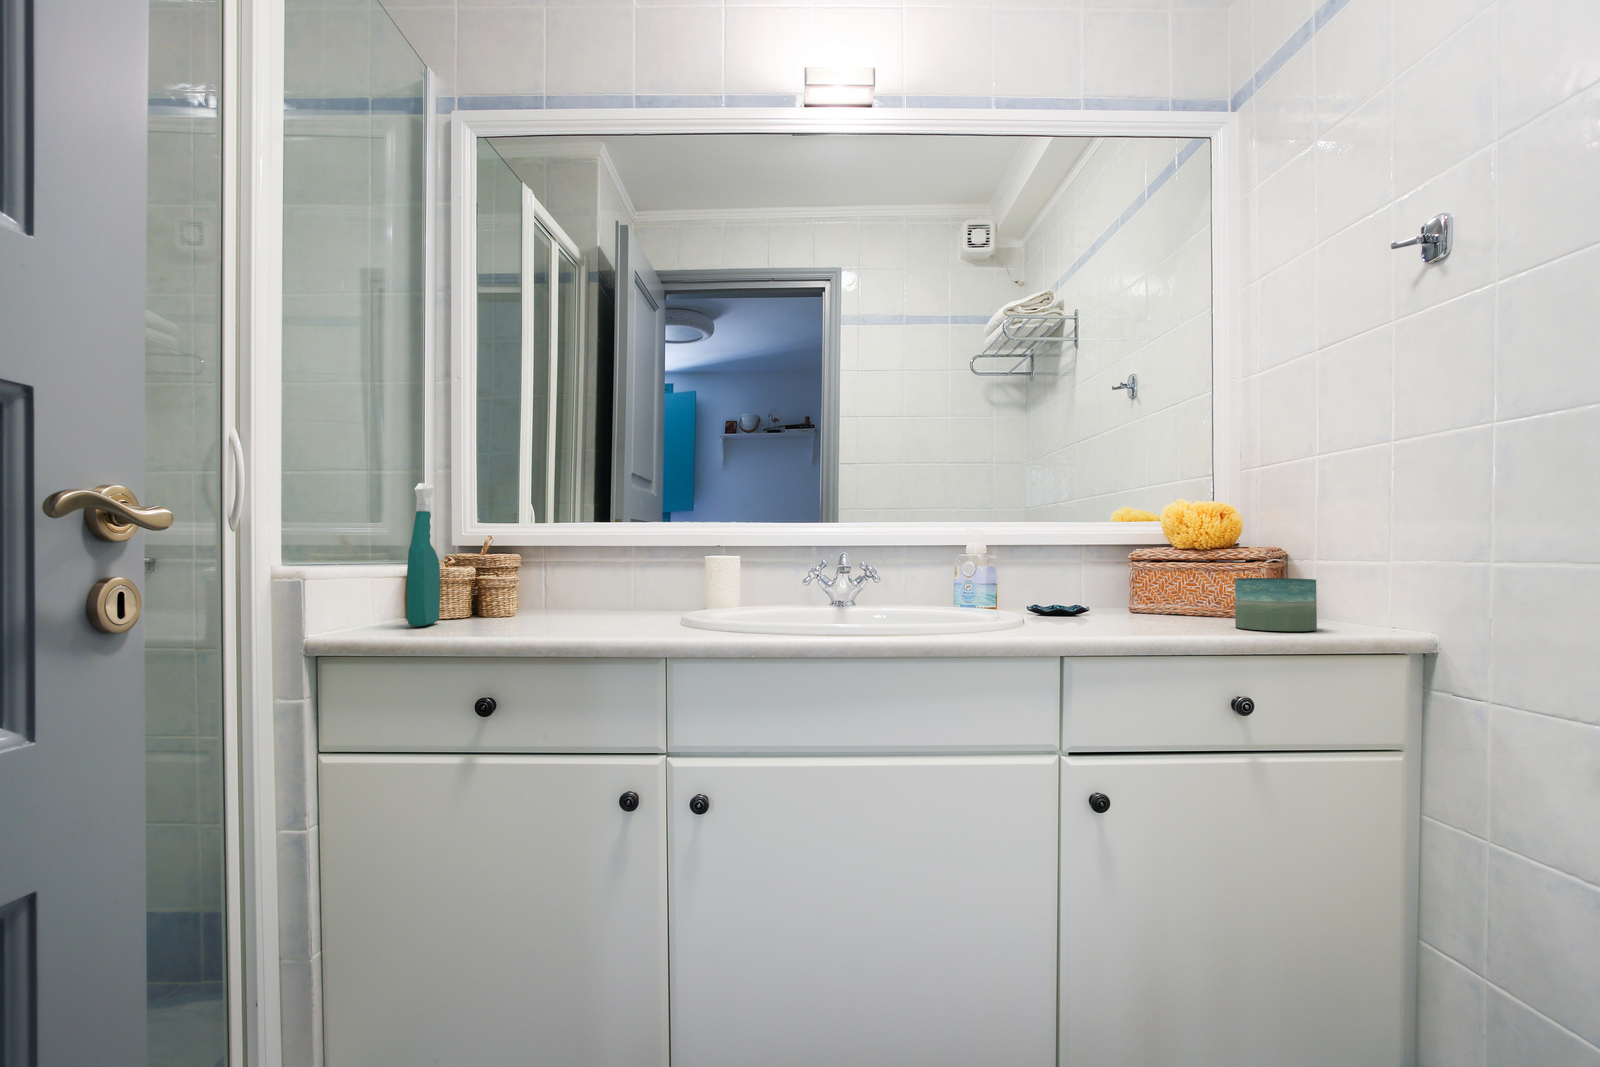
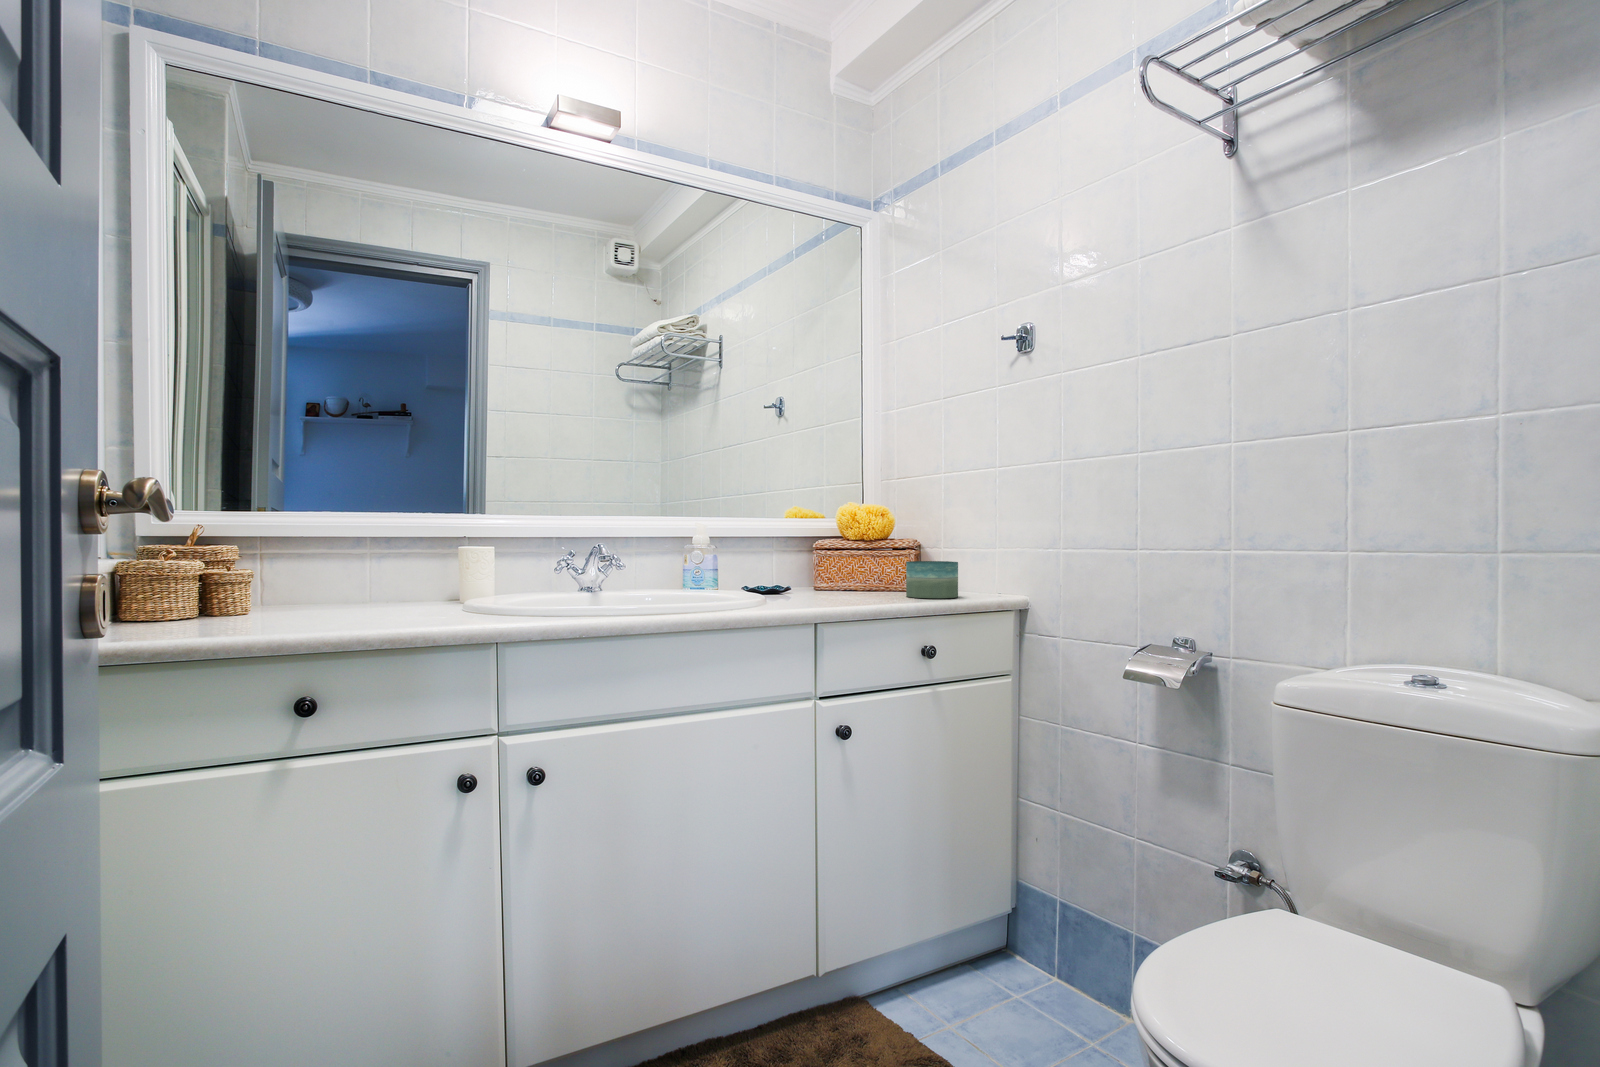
spray bottle: present [407,483,440,626] -> none [153,466,179,629]

